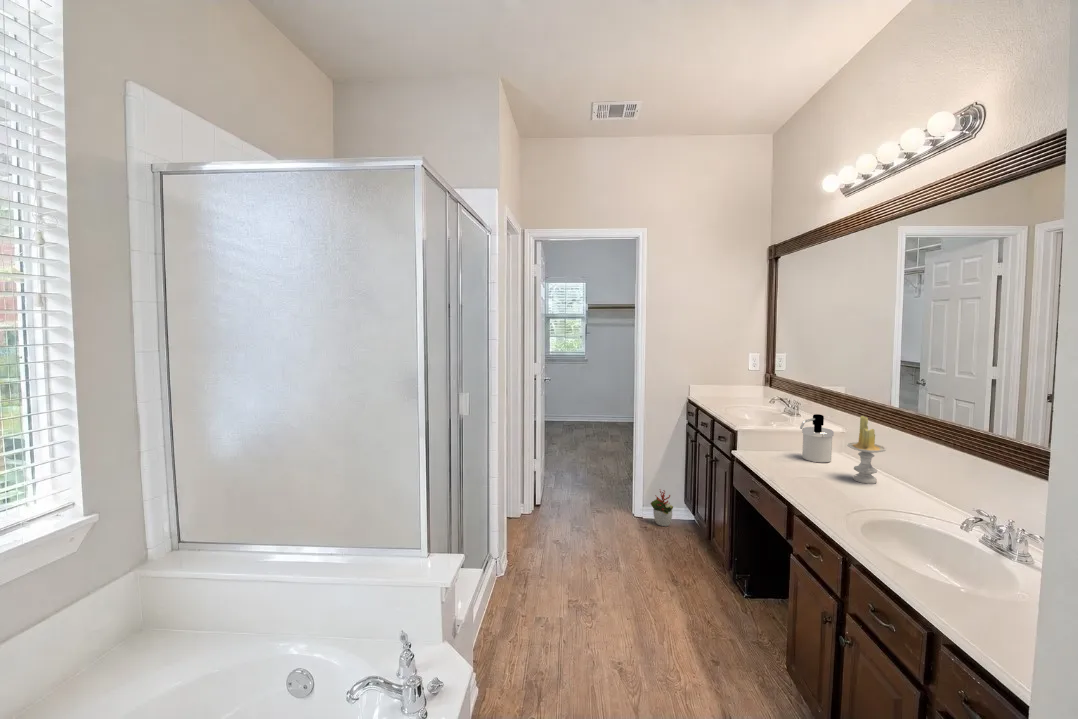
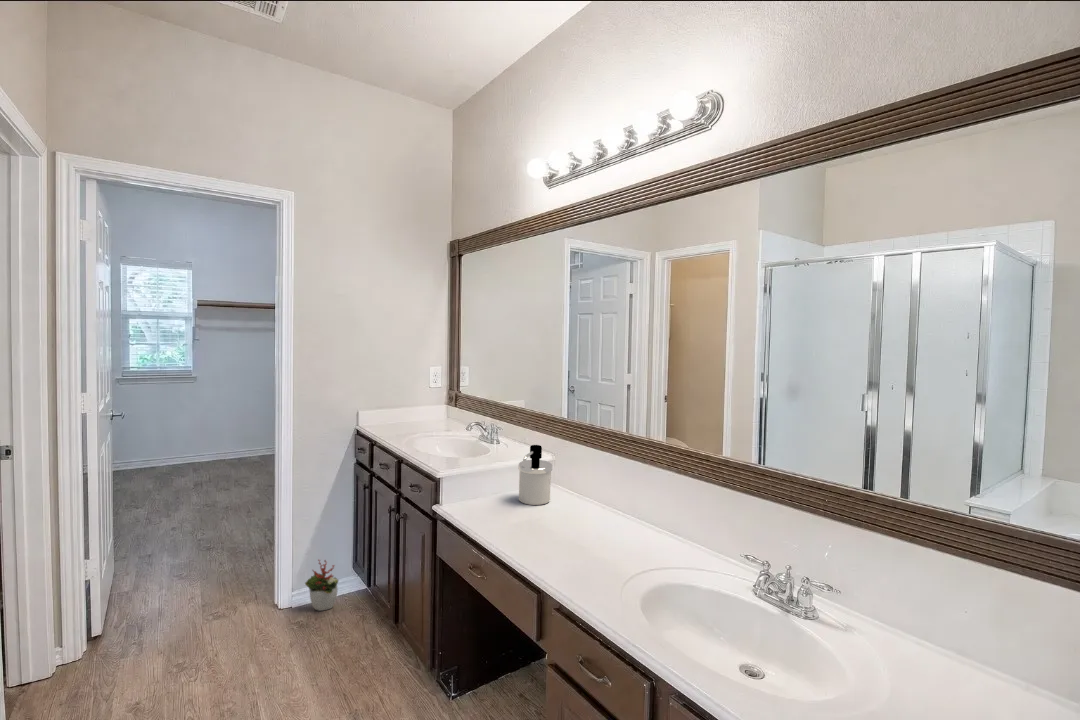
candle: present [847,416,886,484] -> none [580,446,620,529]

